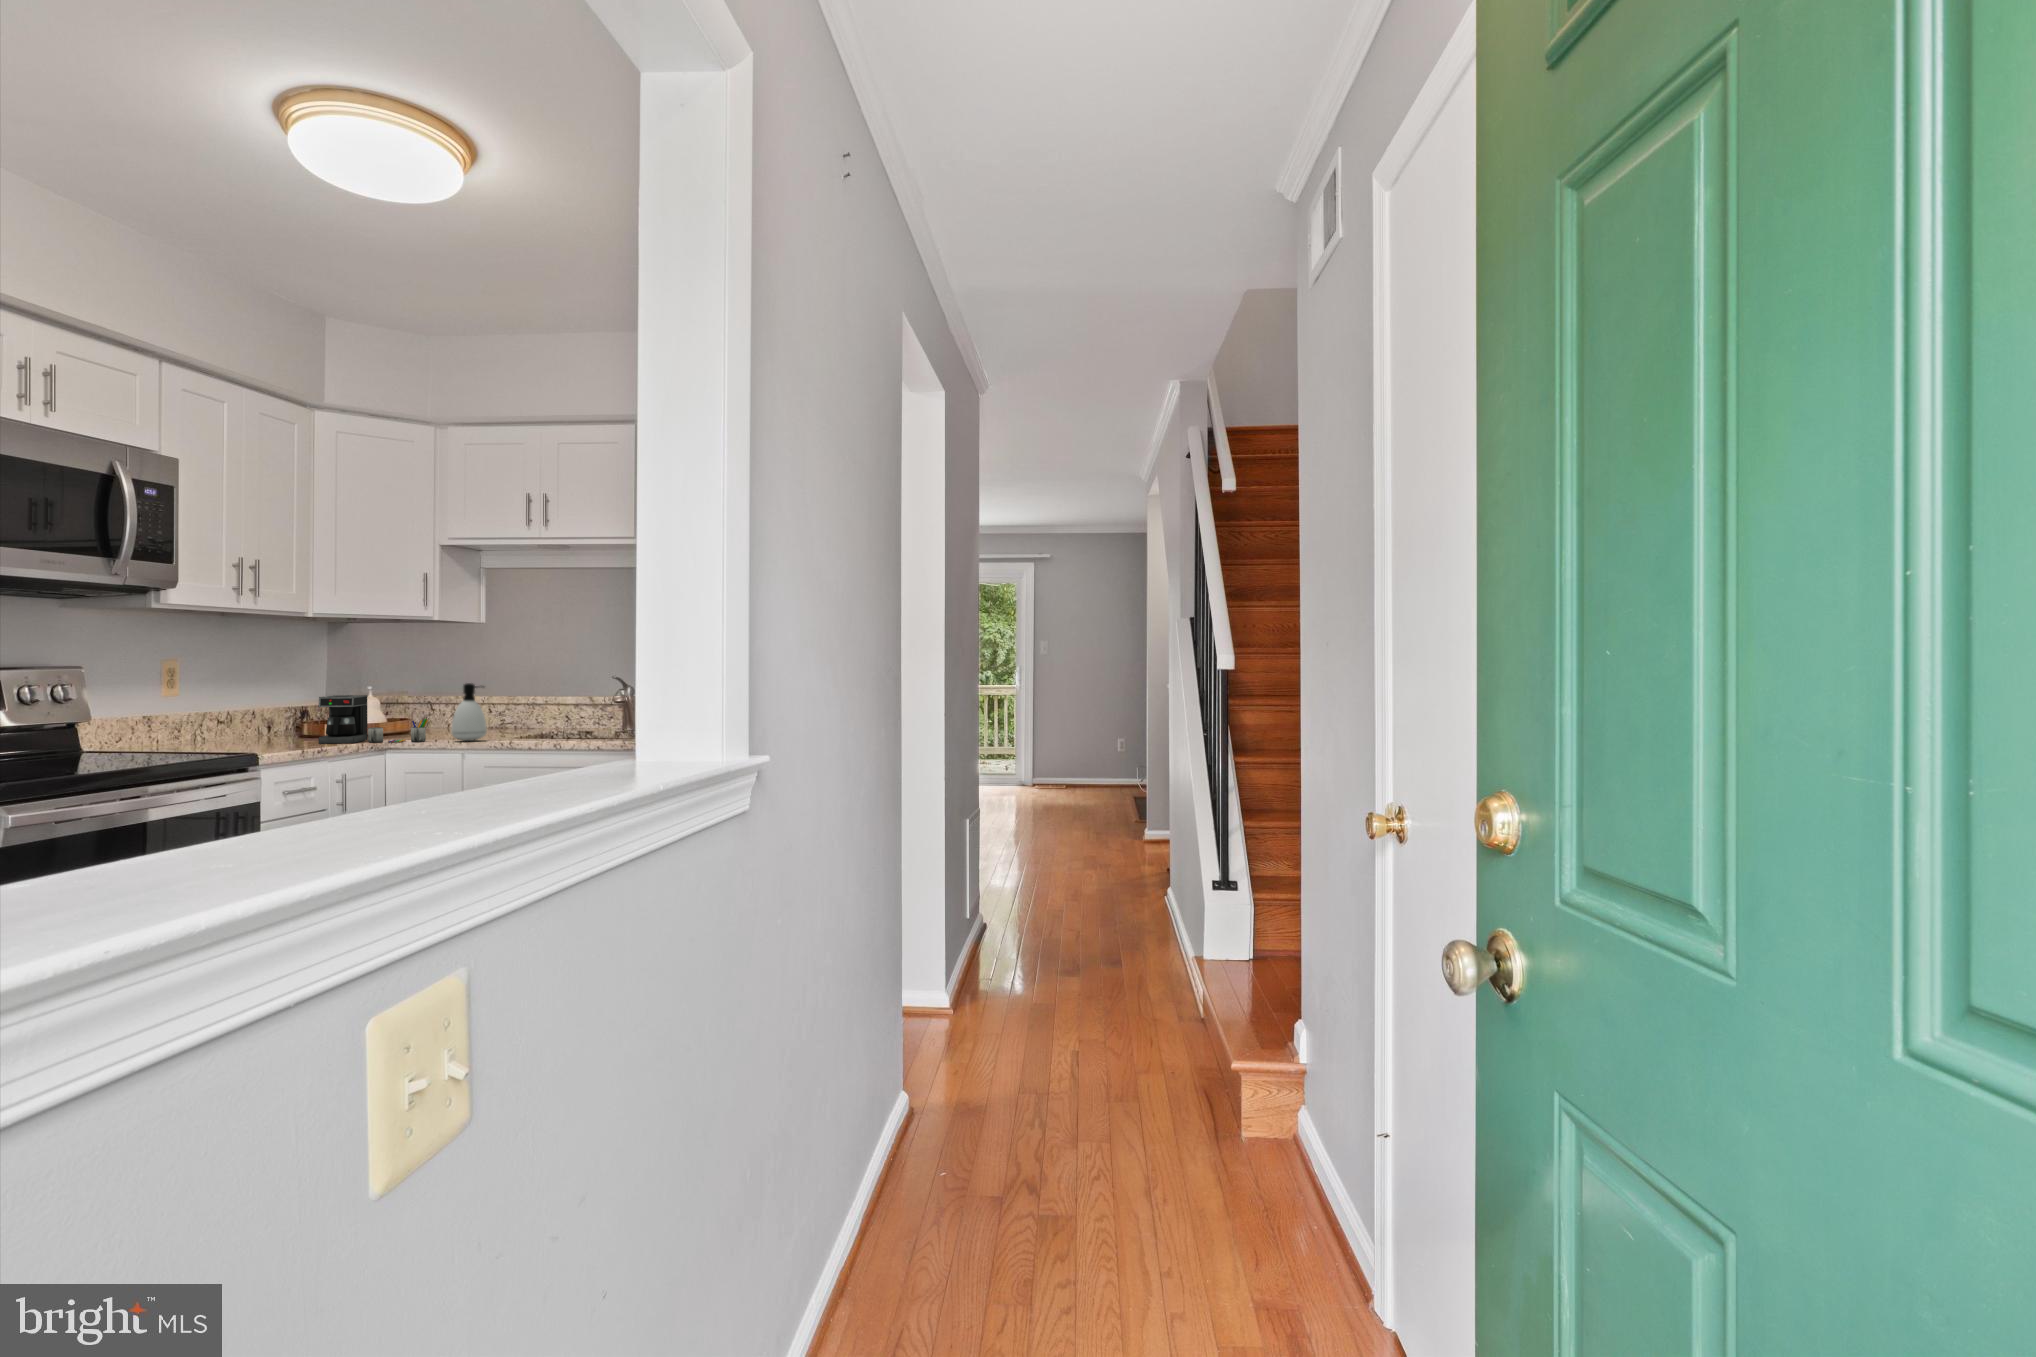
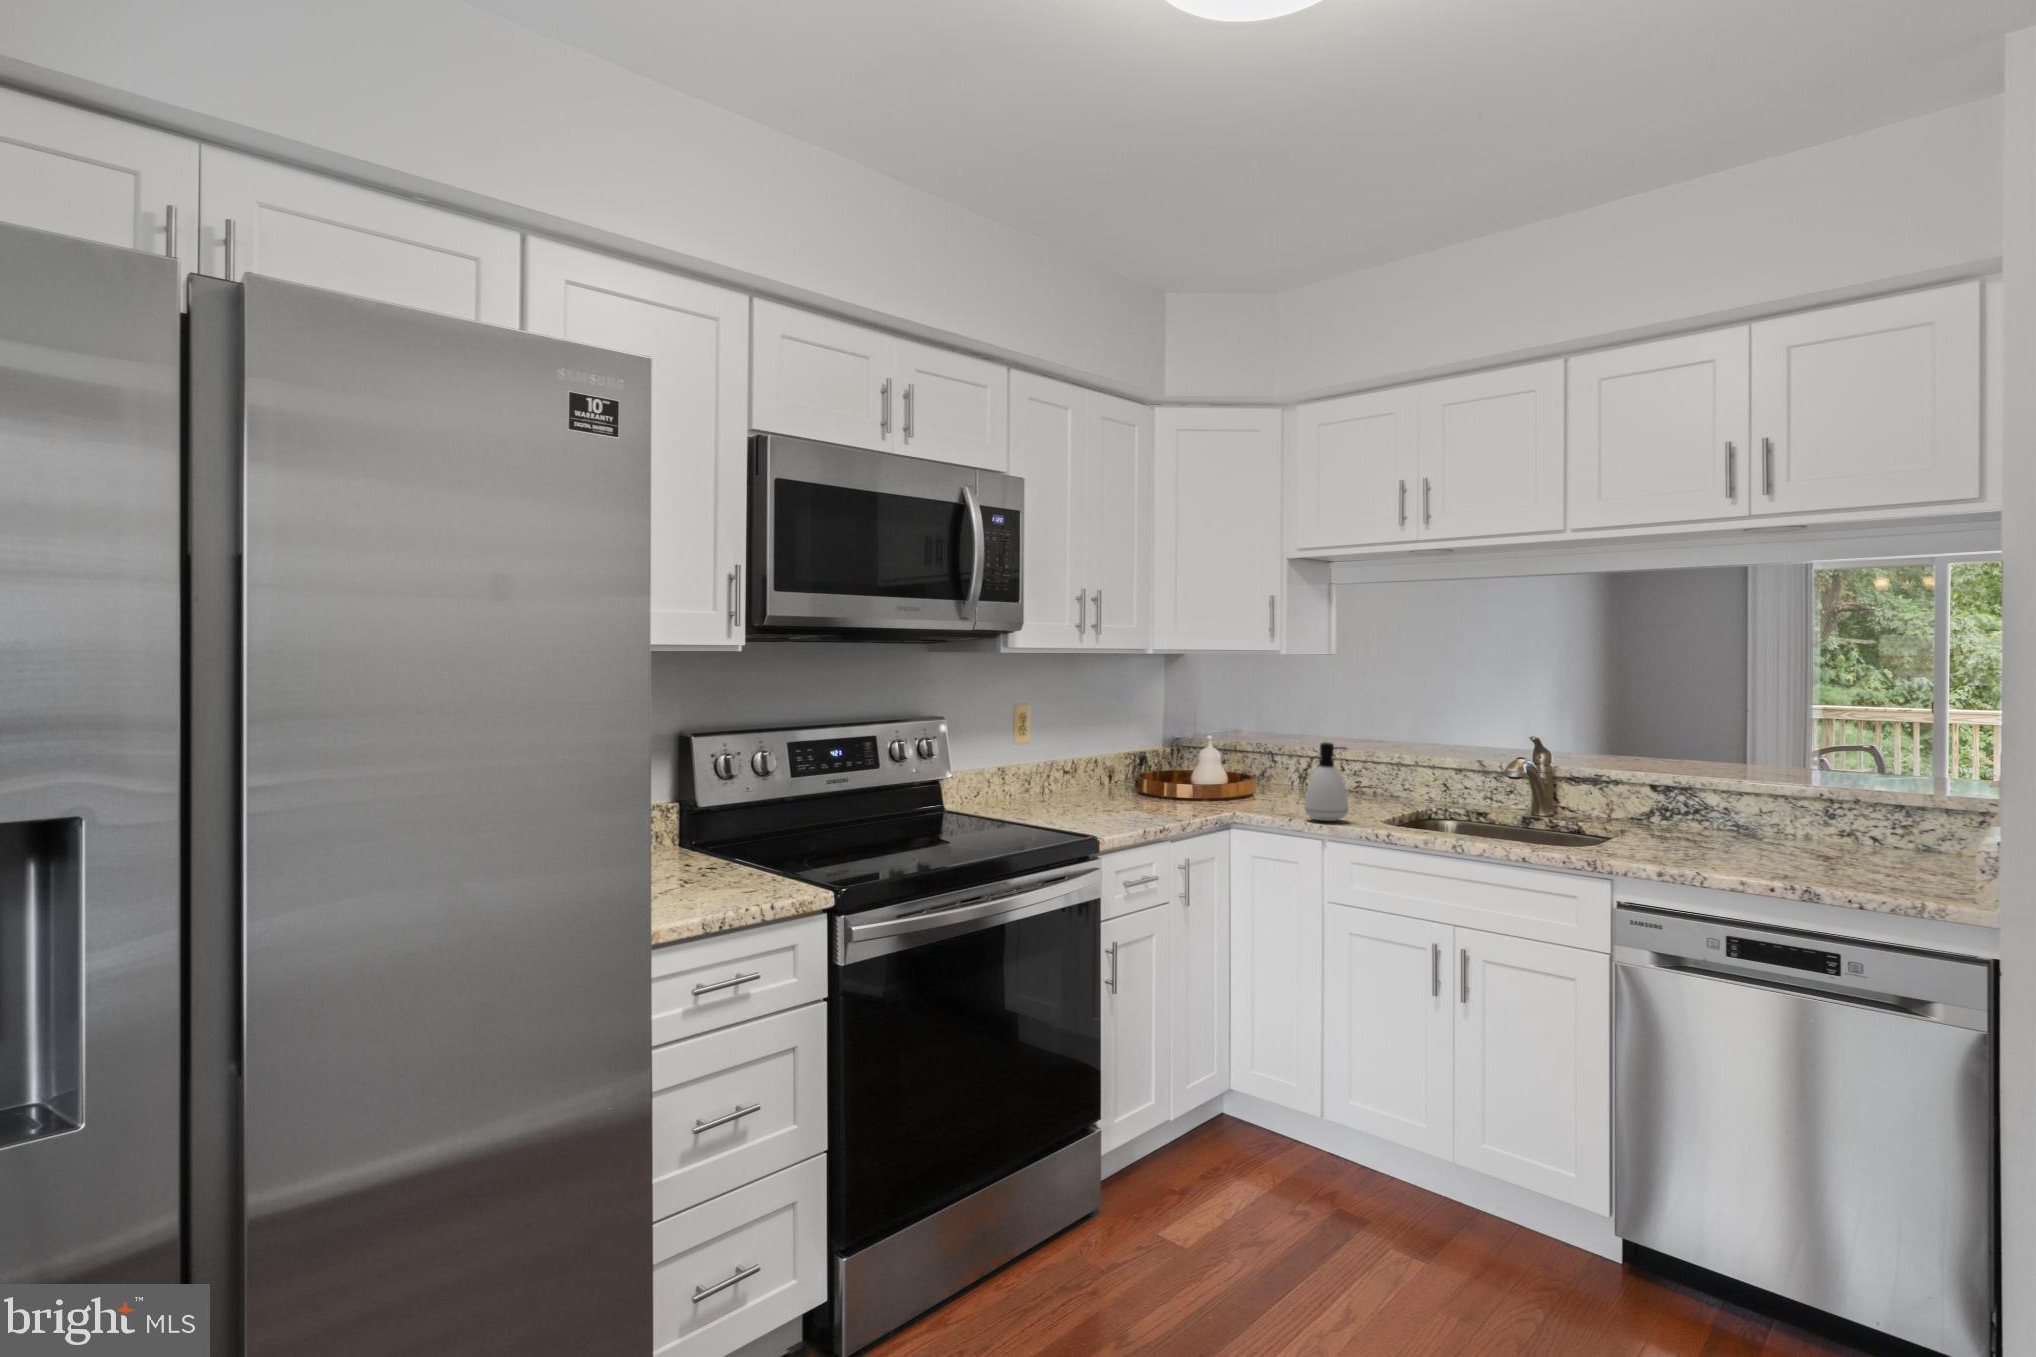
coffee maker: present [318,695,429,744] -> none [1157,748,1278,817]

